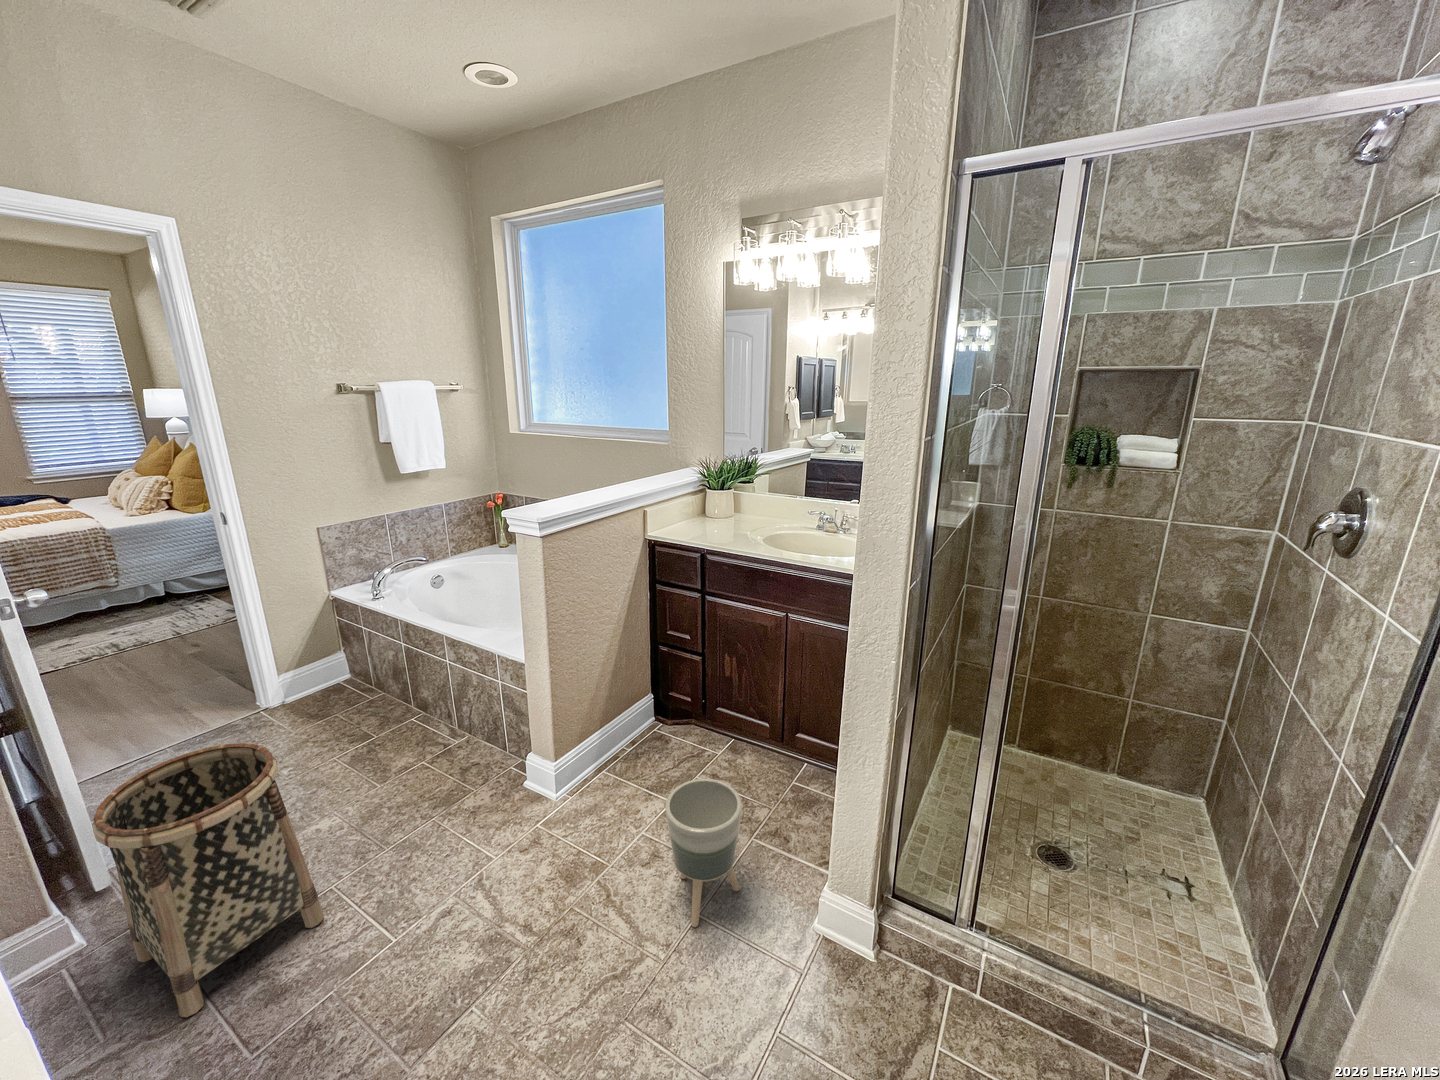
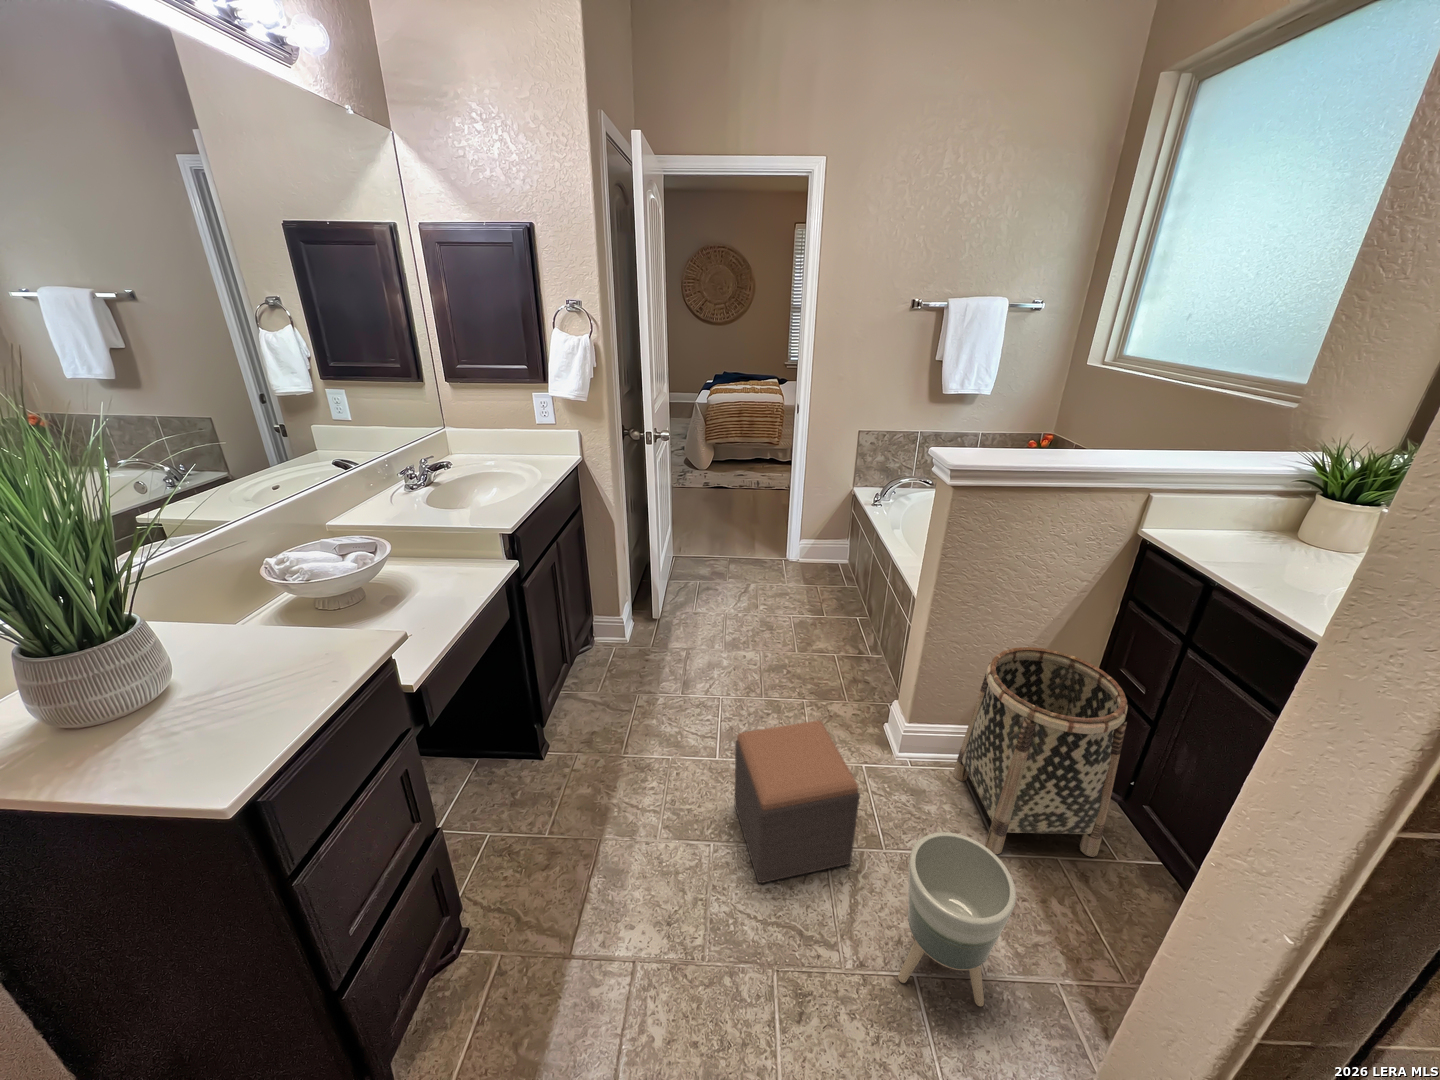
basket: present [92,743,323,1017] -> present [953,647,1128,857]
footstool: none [448,798,600,984] -> present [734,721,860,883]

